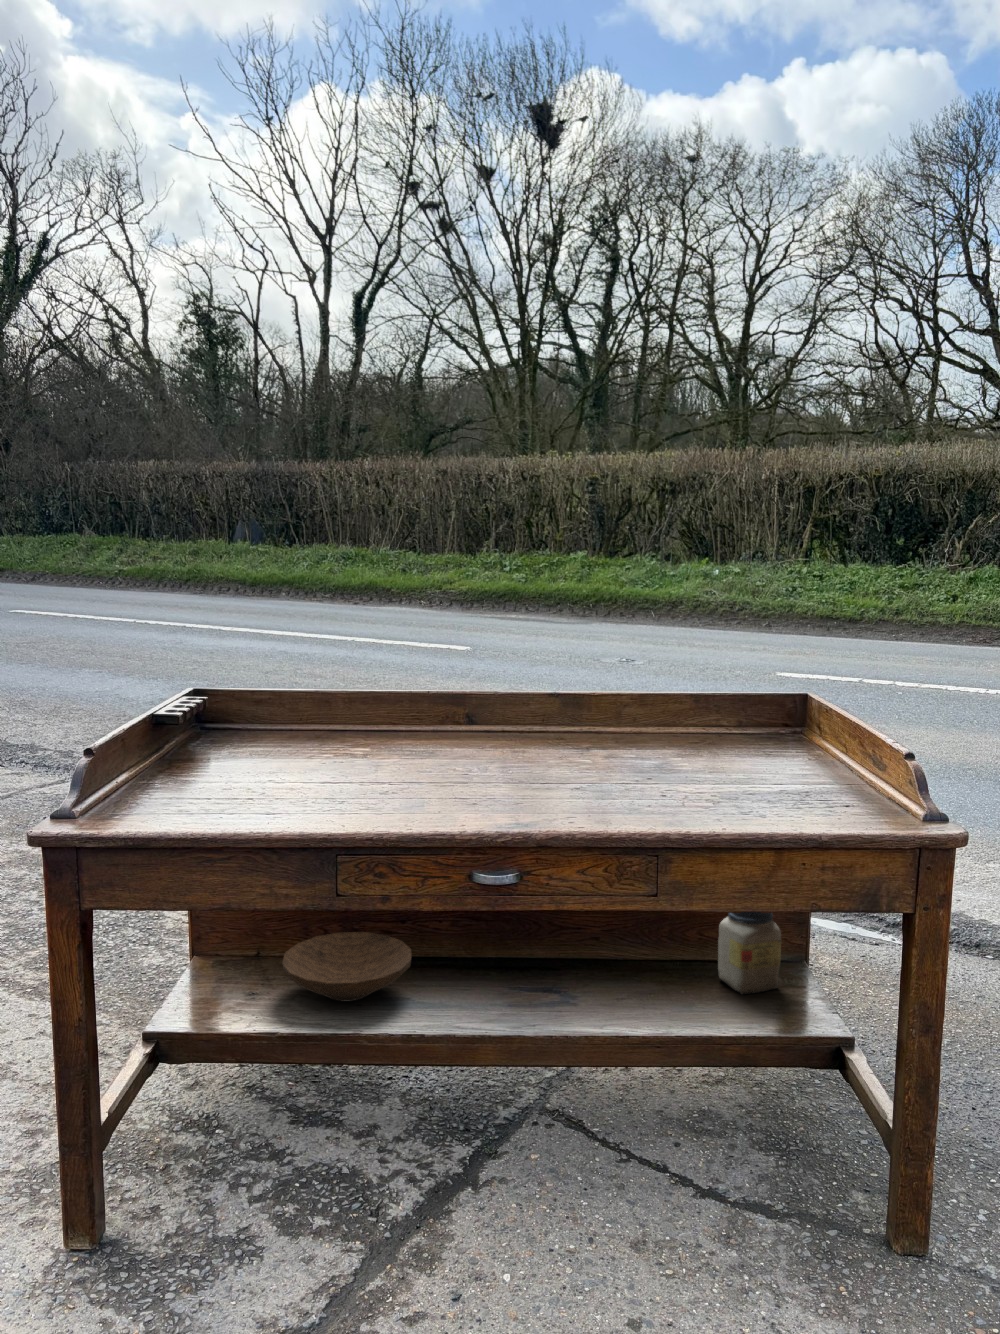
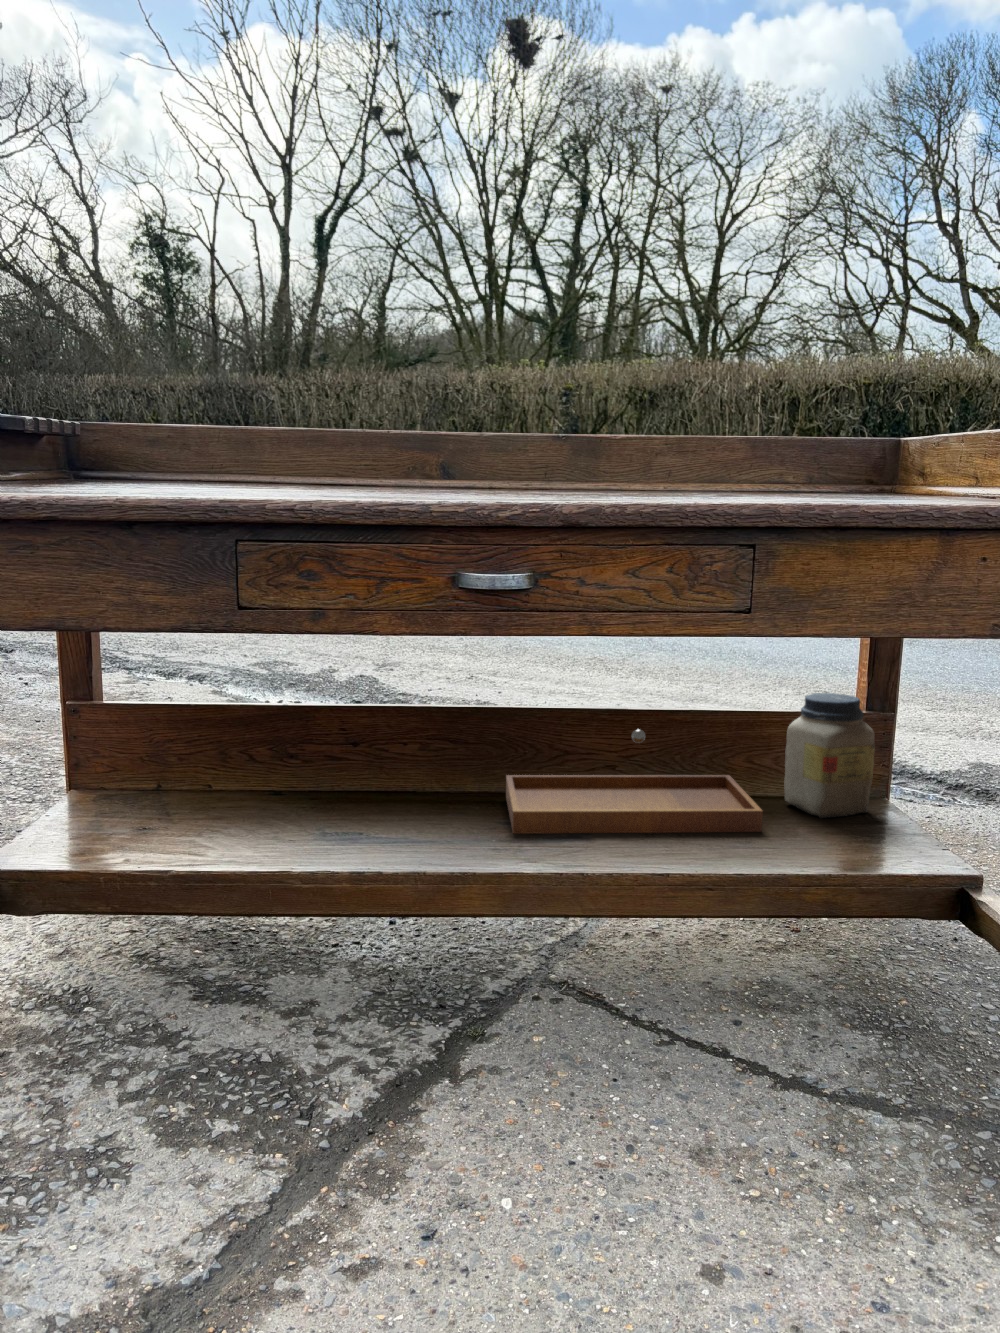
tray: none [514,928,695,1010] -> present [506,729,763,834]
wooden bowl: present [282,932,411,1001] -> none [180,743,364,826]

